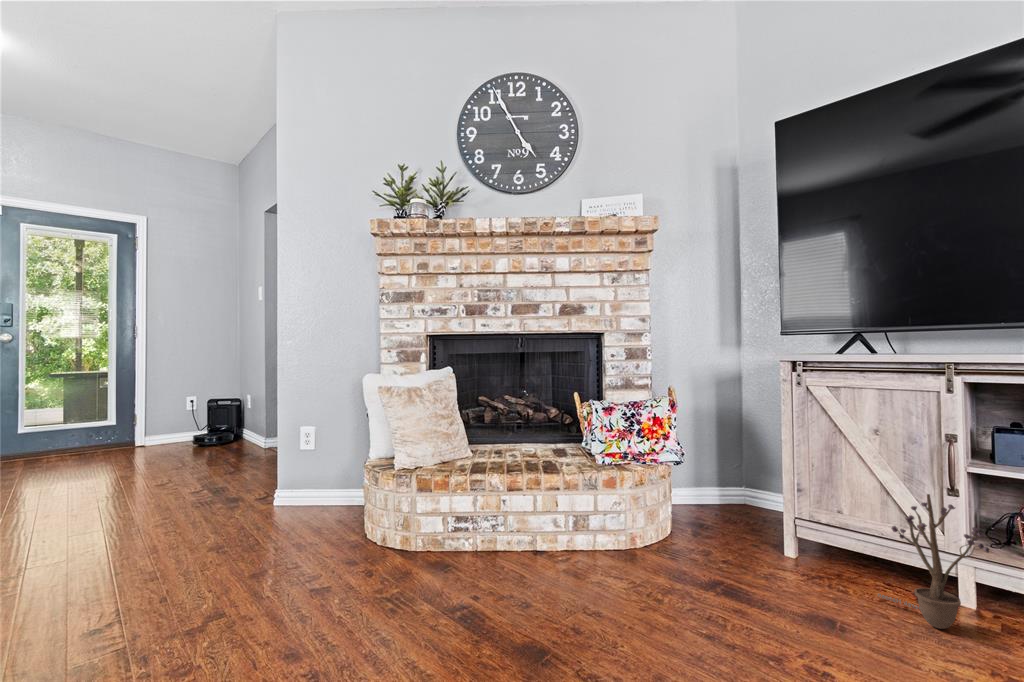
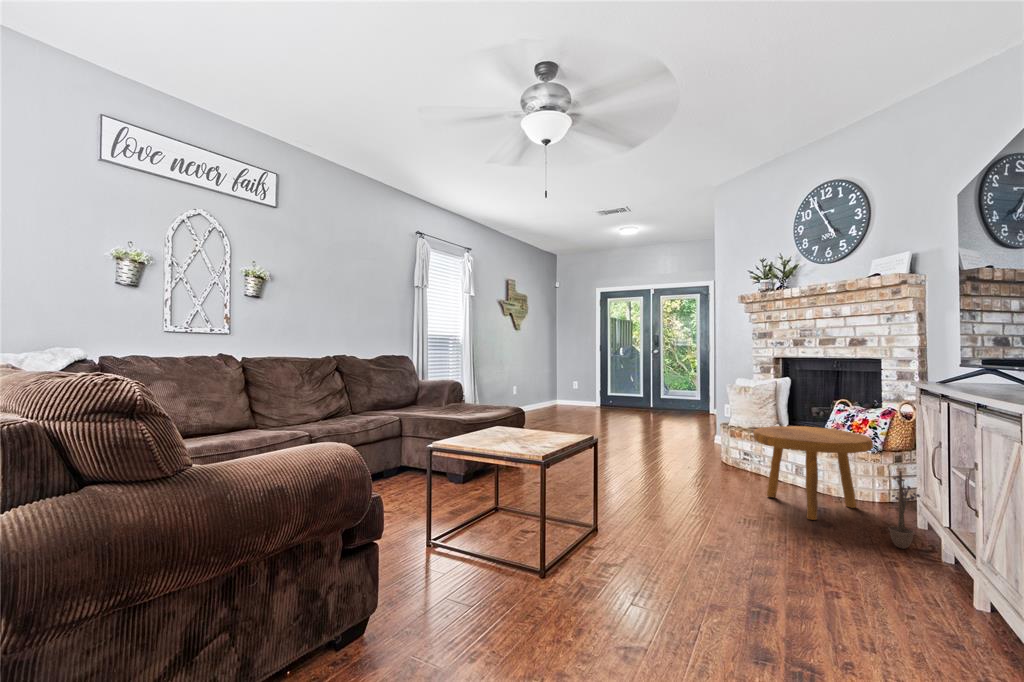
footstool: none [597,440,805,632] -> present [753,426,873,520]

